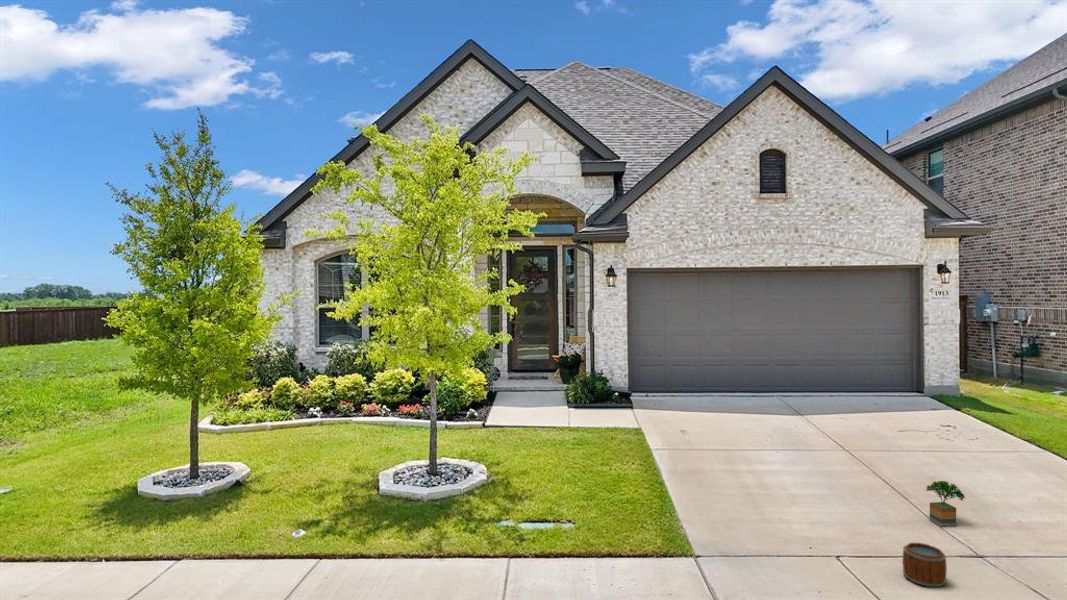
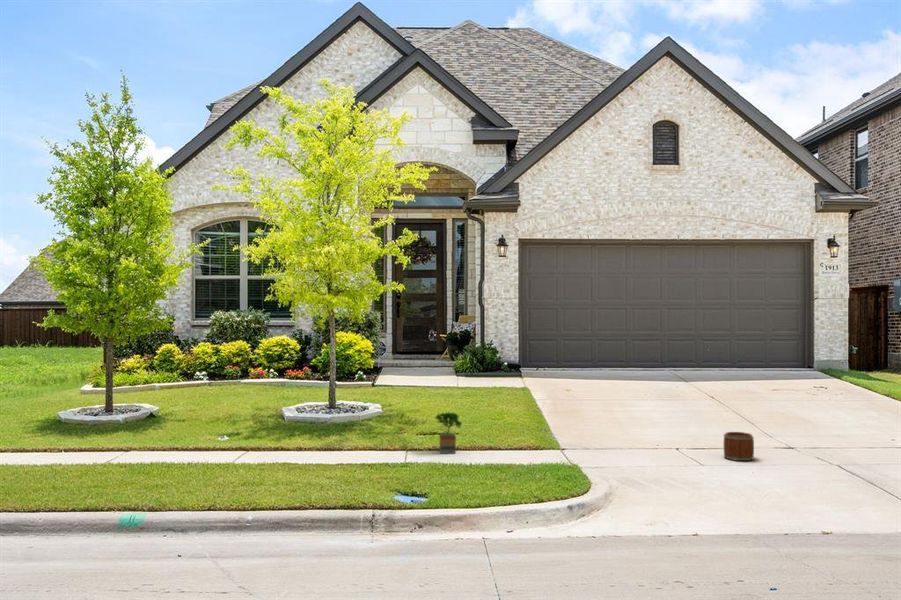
potted tree: present [926,481,965,527] -> present [436,413,462,454]

